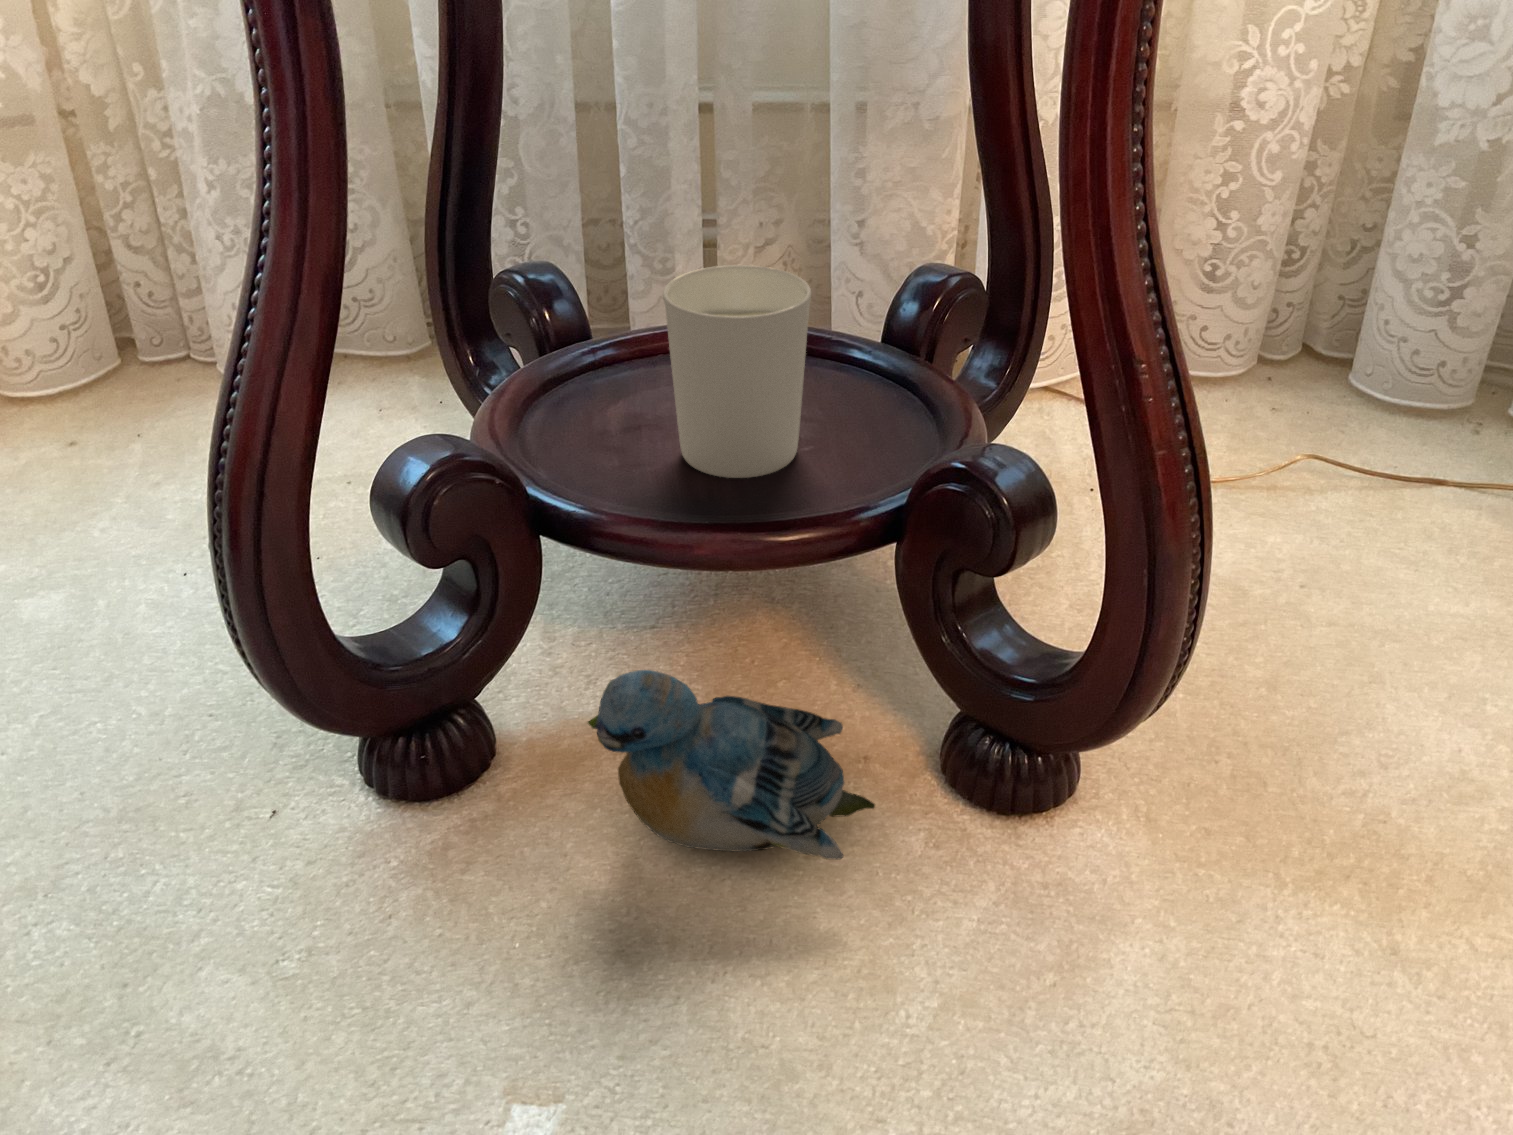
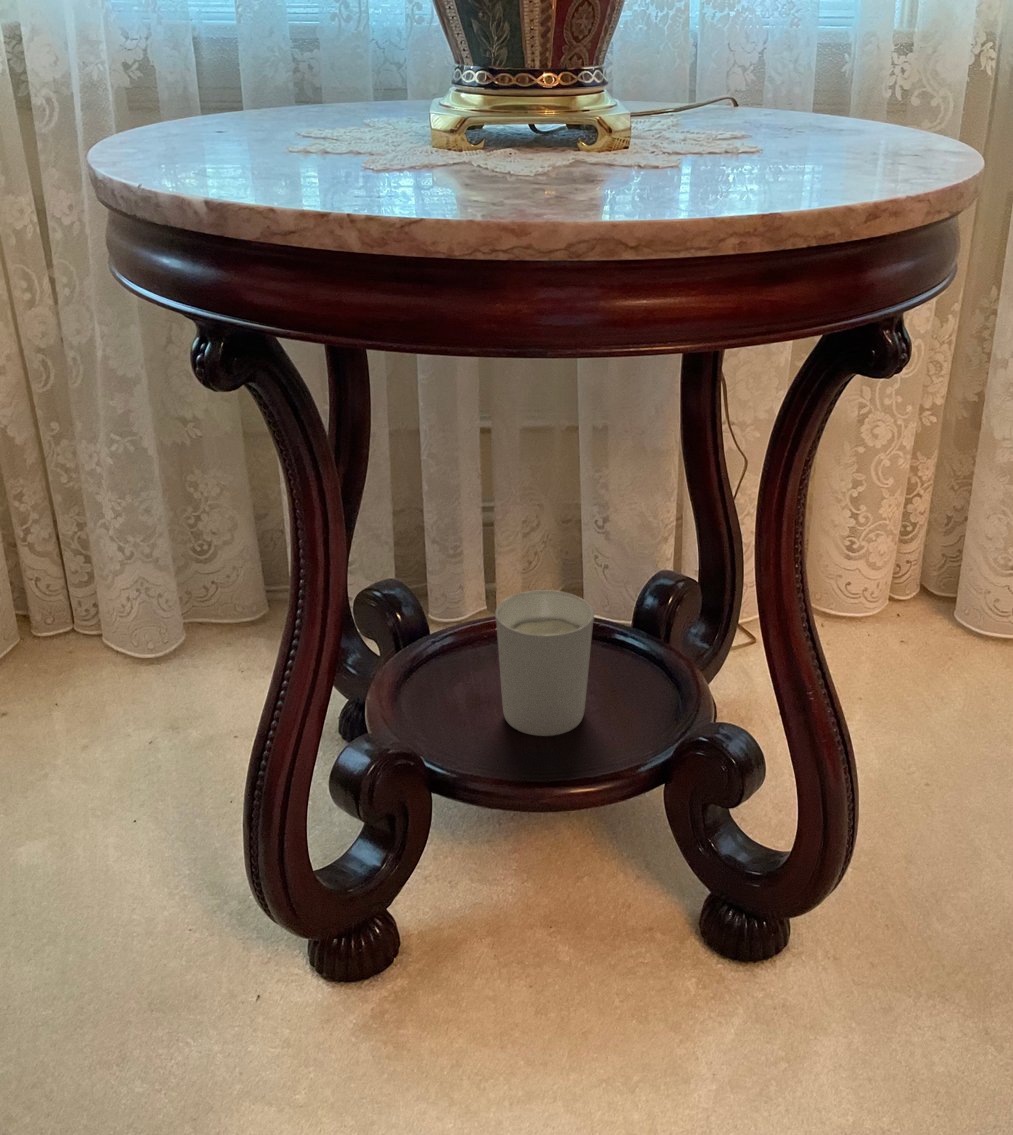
plush toy: present [588,670,875,859] -> none [470,879,661,1002]

